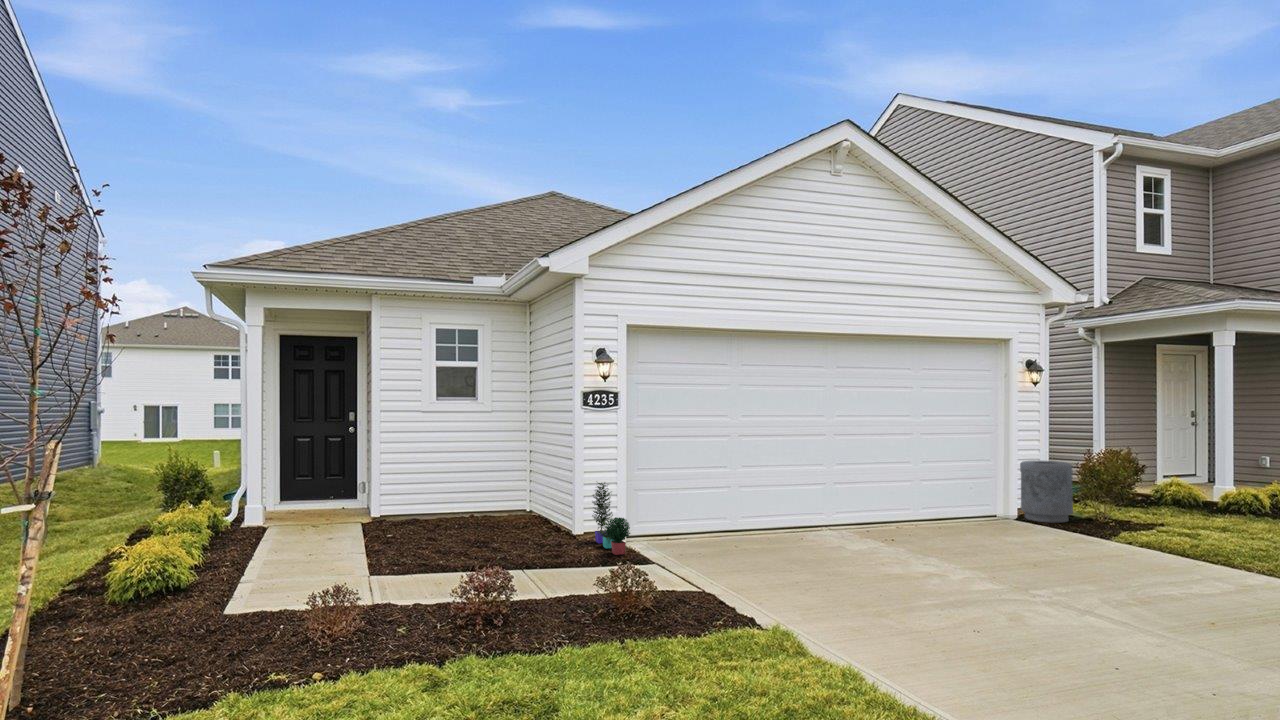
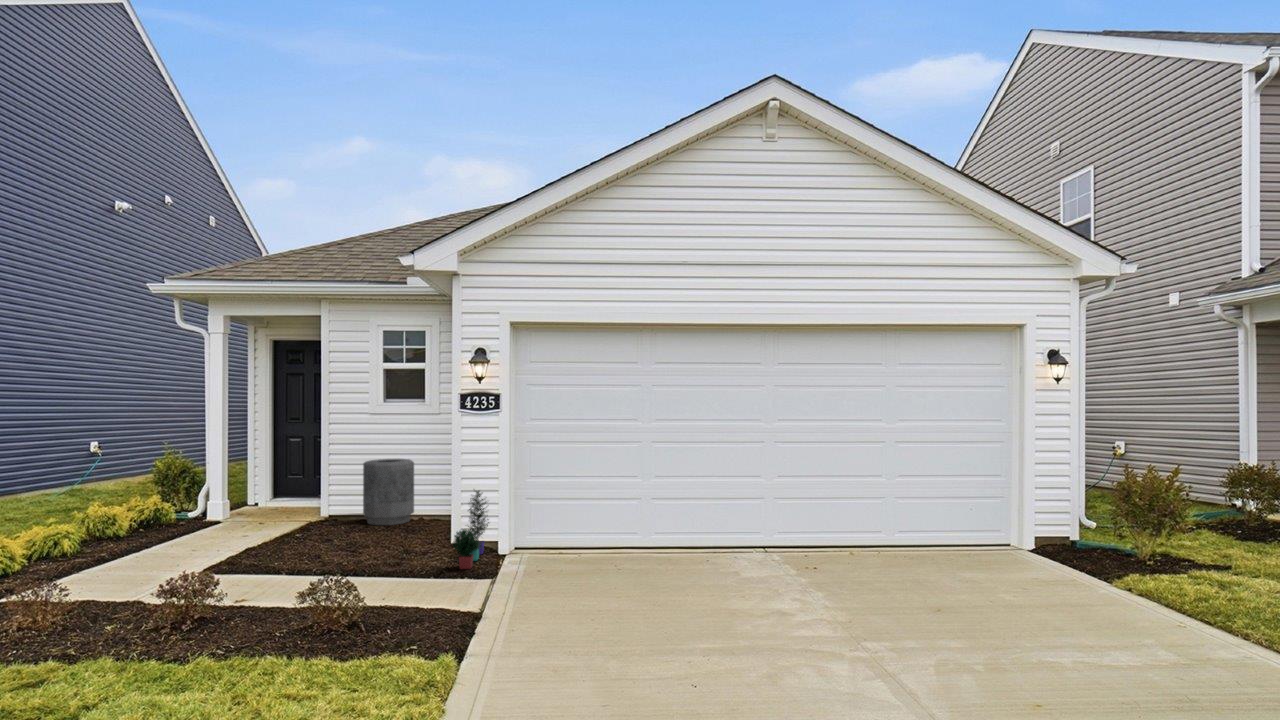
trash can: present [1020,461,1073,523] -> present [363,459,414,525]

